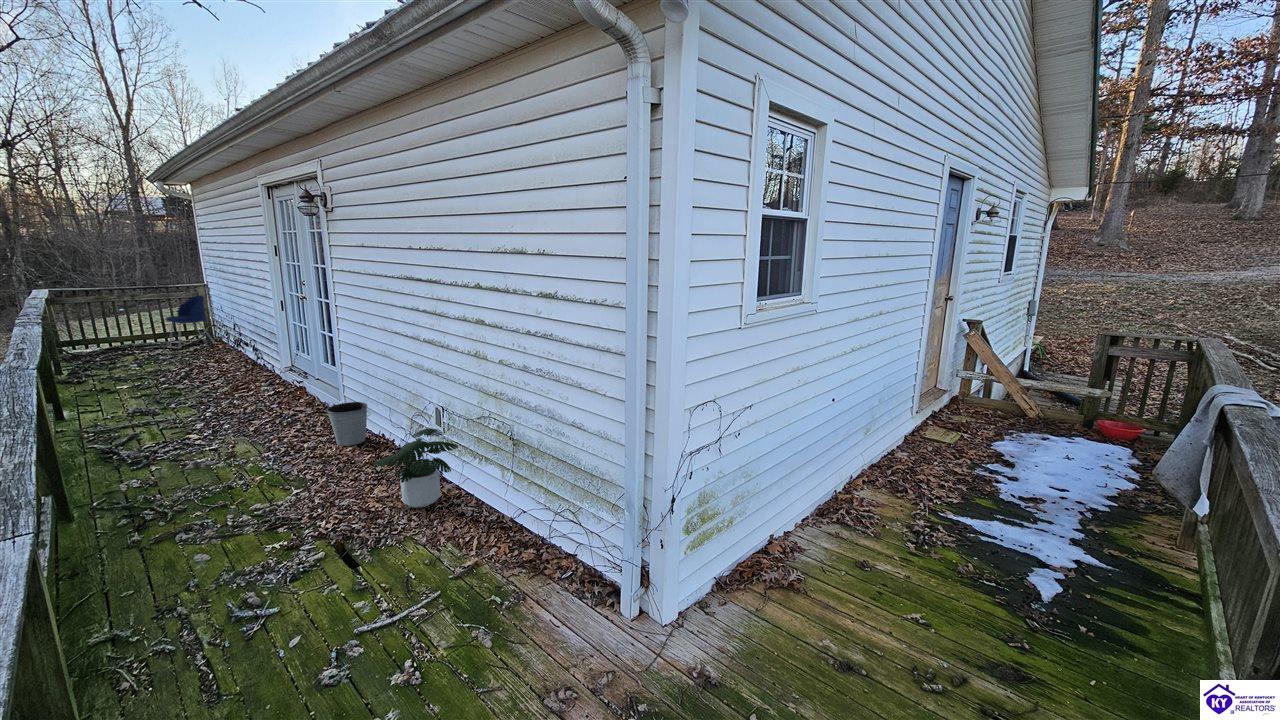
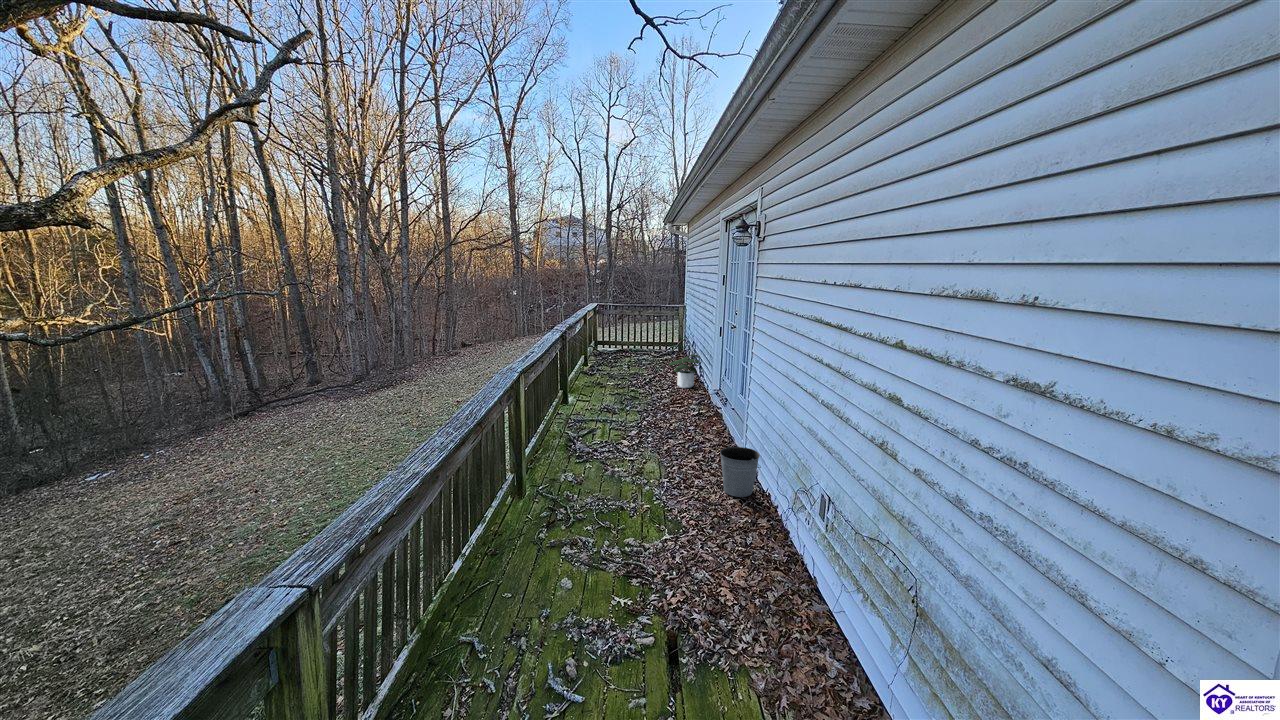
chair: present [166,295,216,349] -> none [652,315,681,357]
potted plant: present [373,428,459,508] -> present [669,354,701,388]

